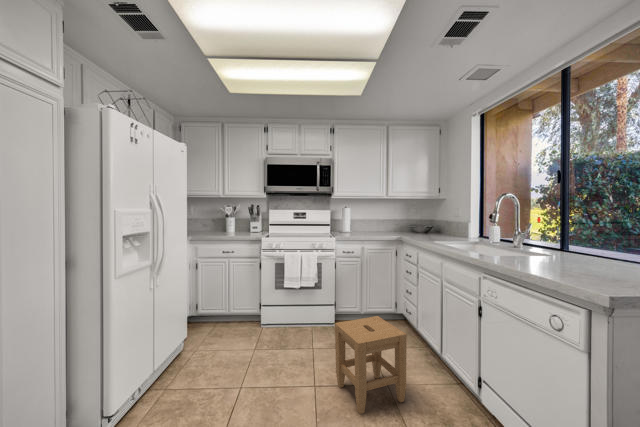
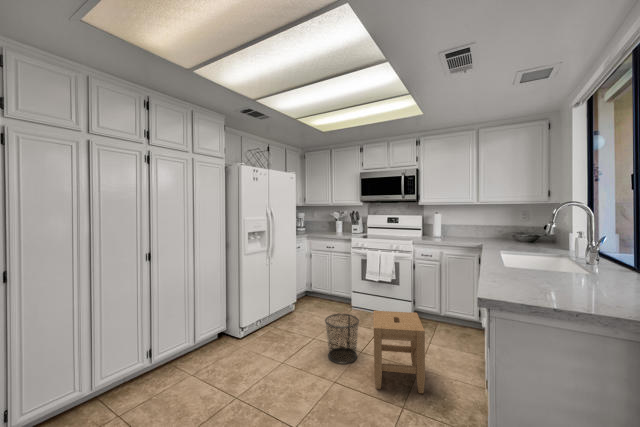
waste bin: none [273,334,317,399] -> present [325,314,359,364]

